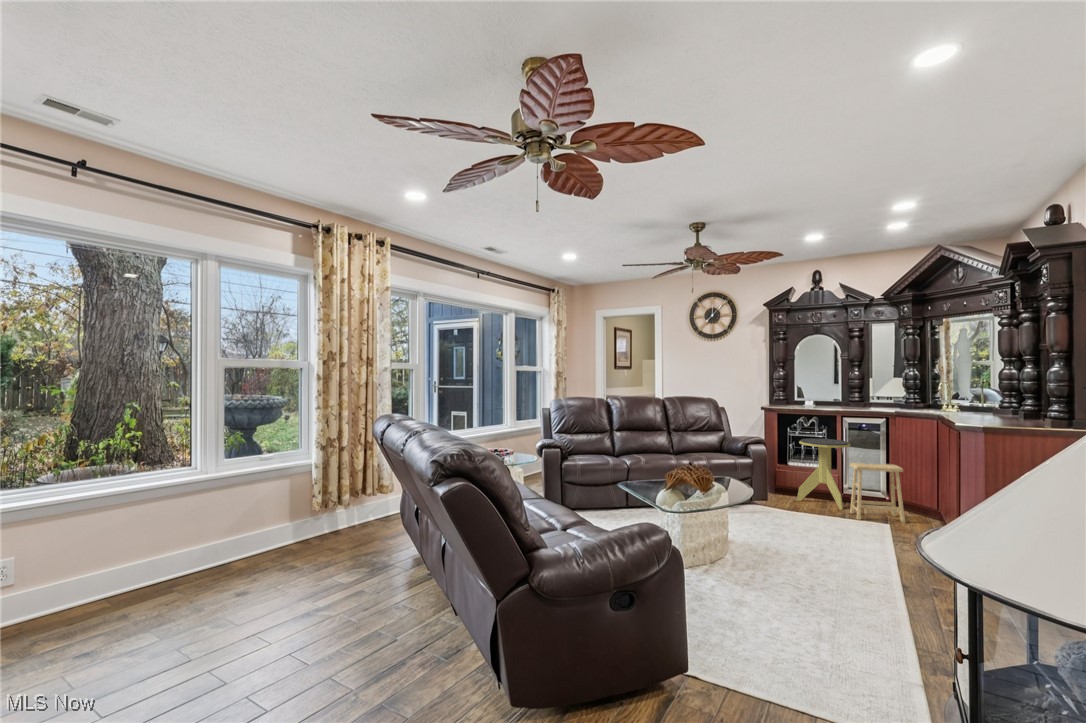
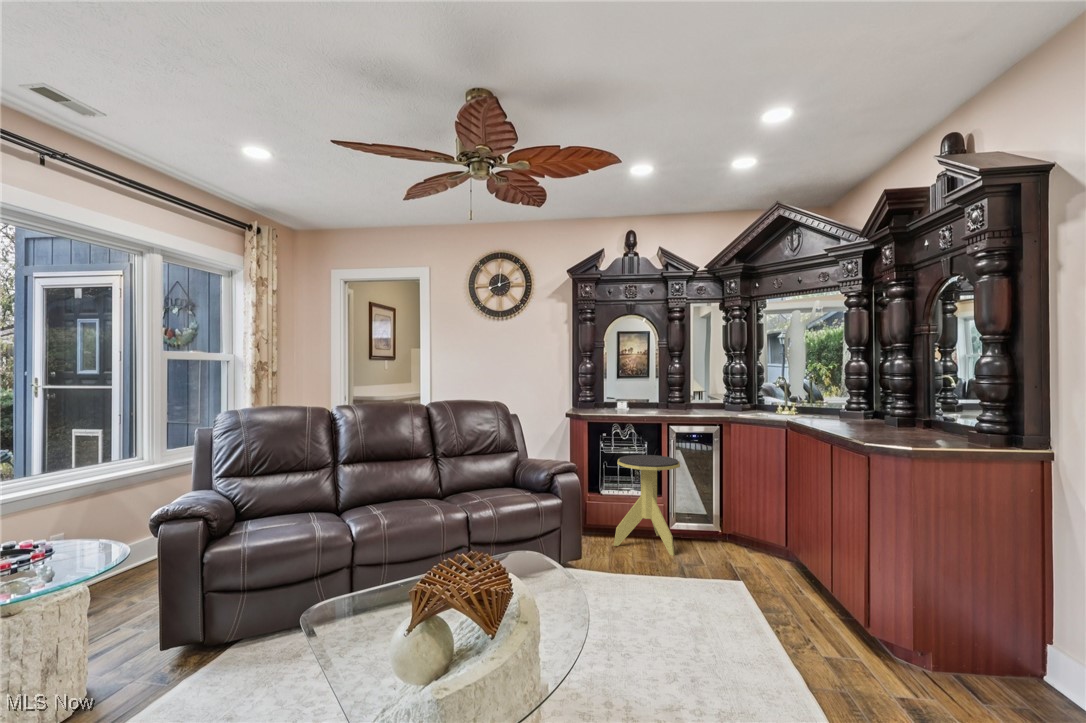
footstool: present [850,463,905,523] -> none [686,490,756,576]

